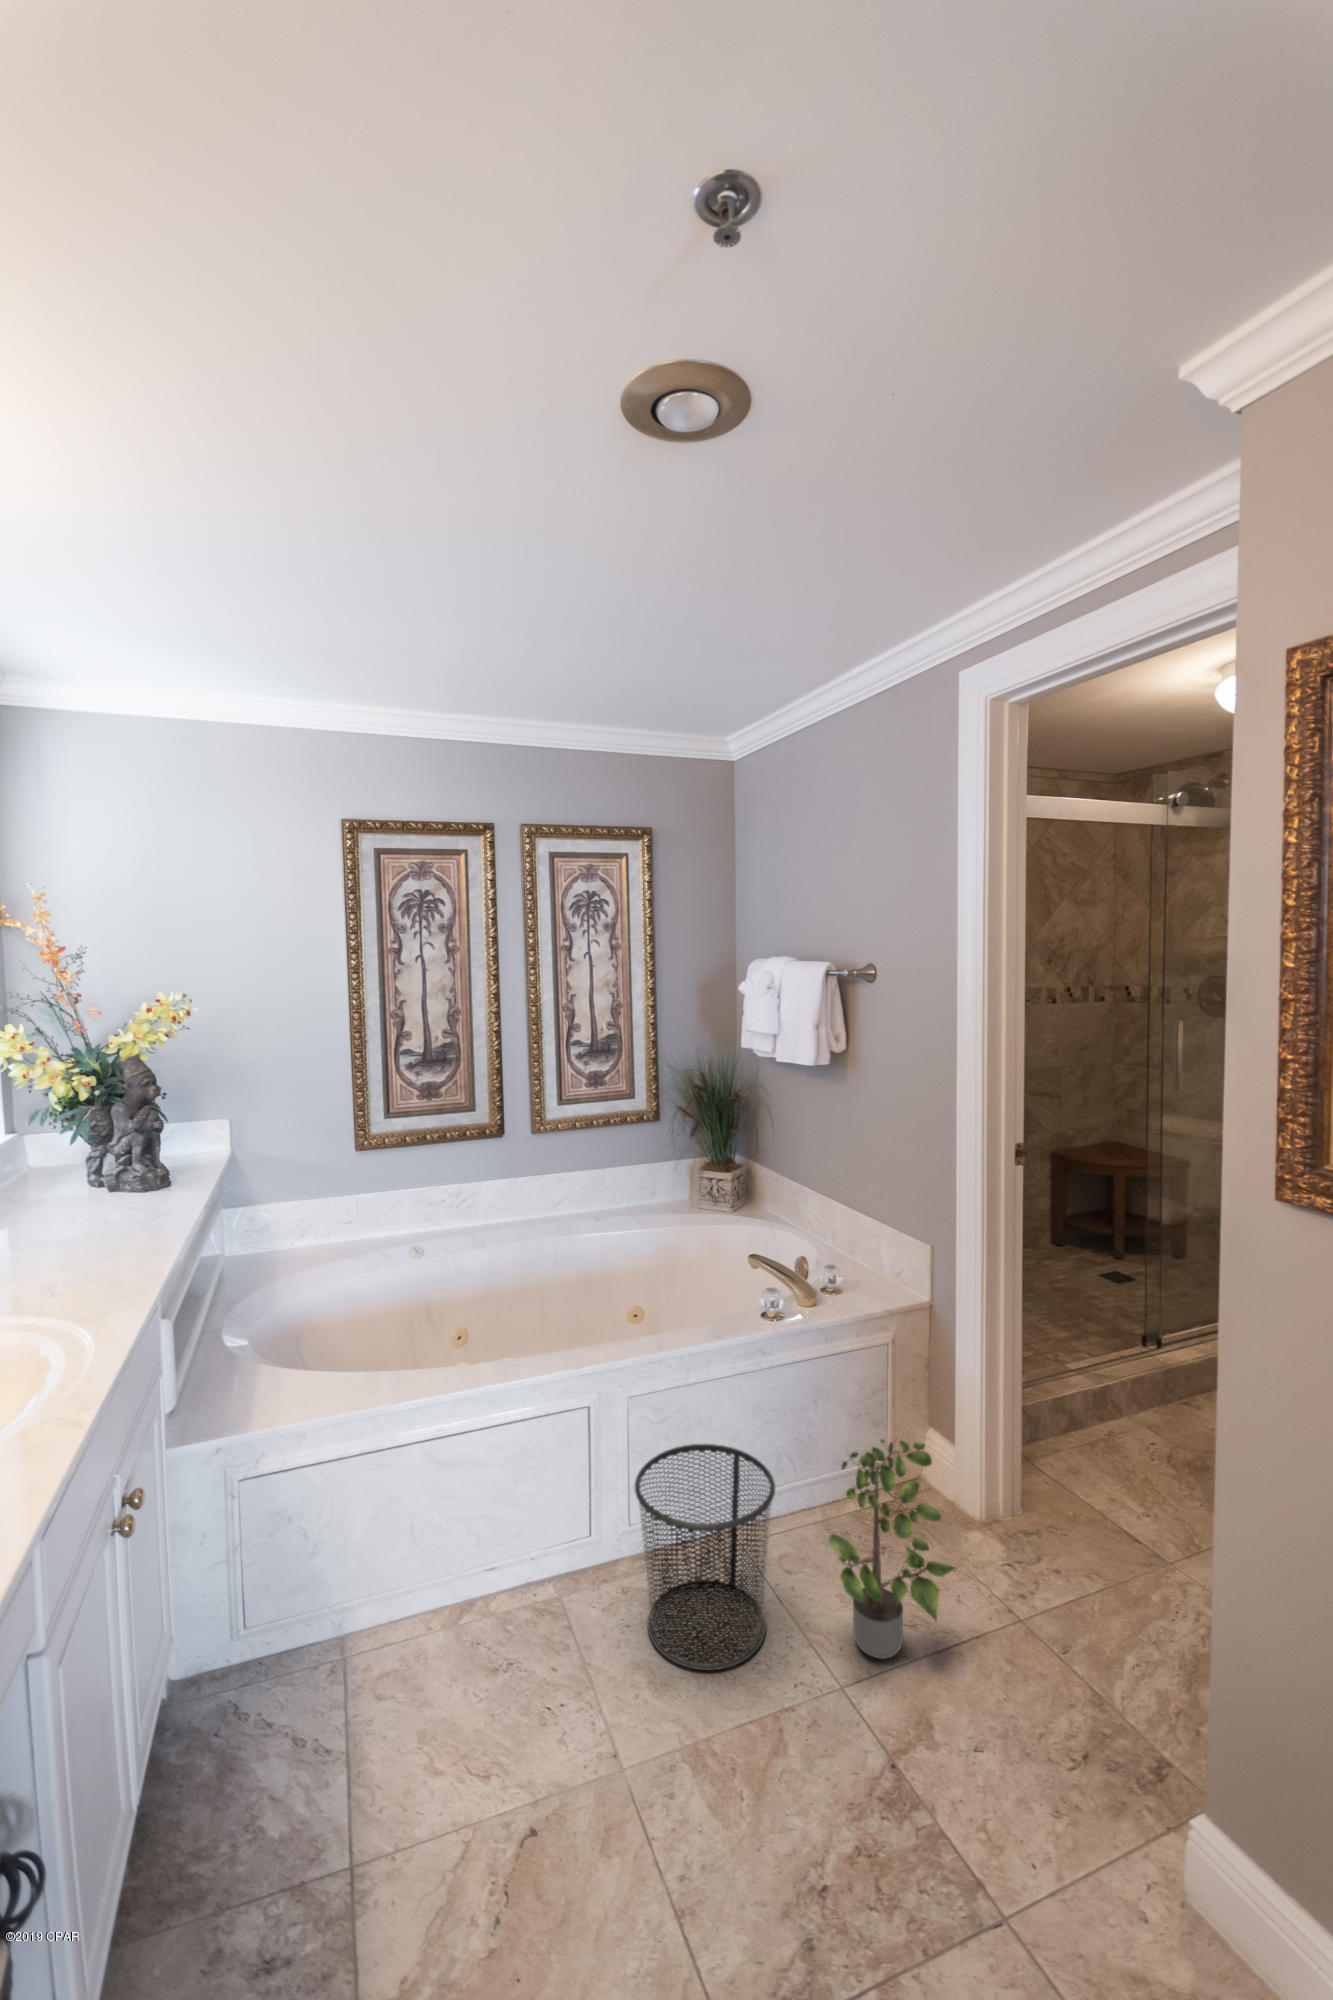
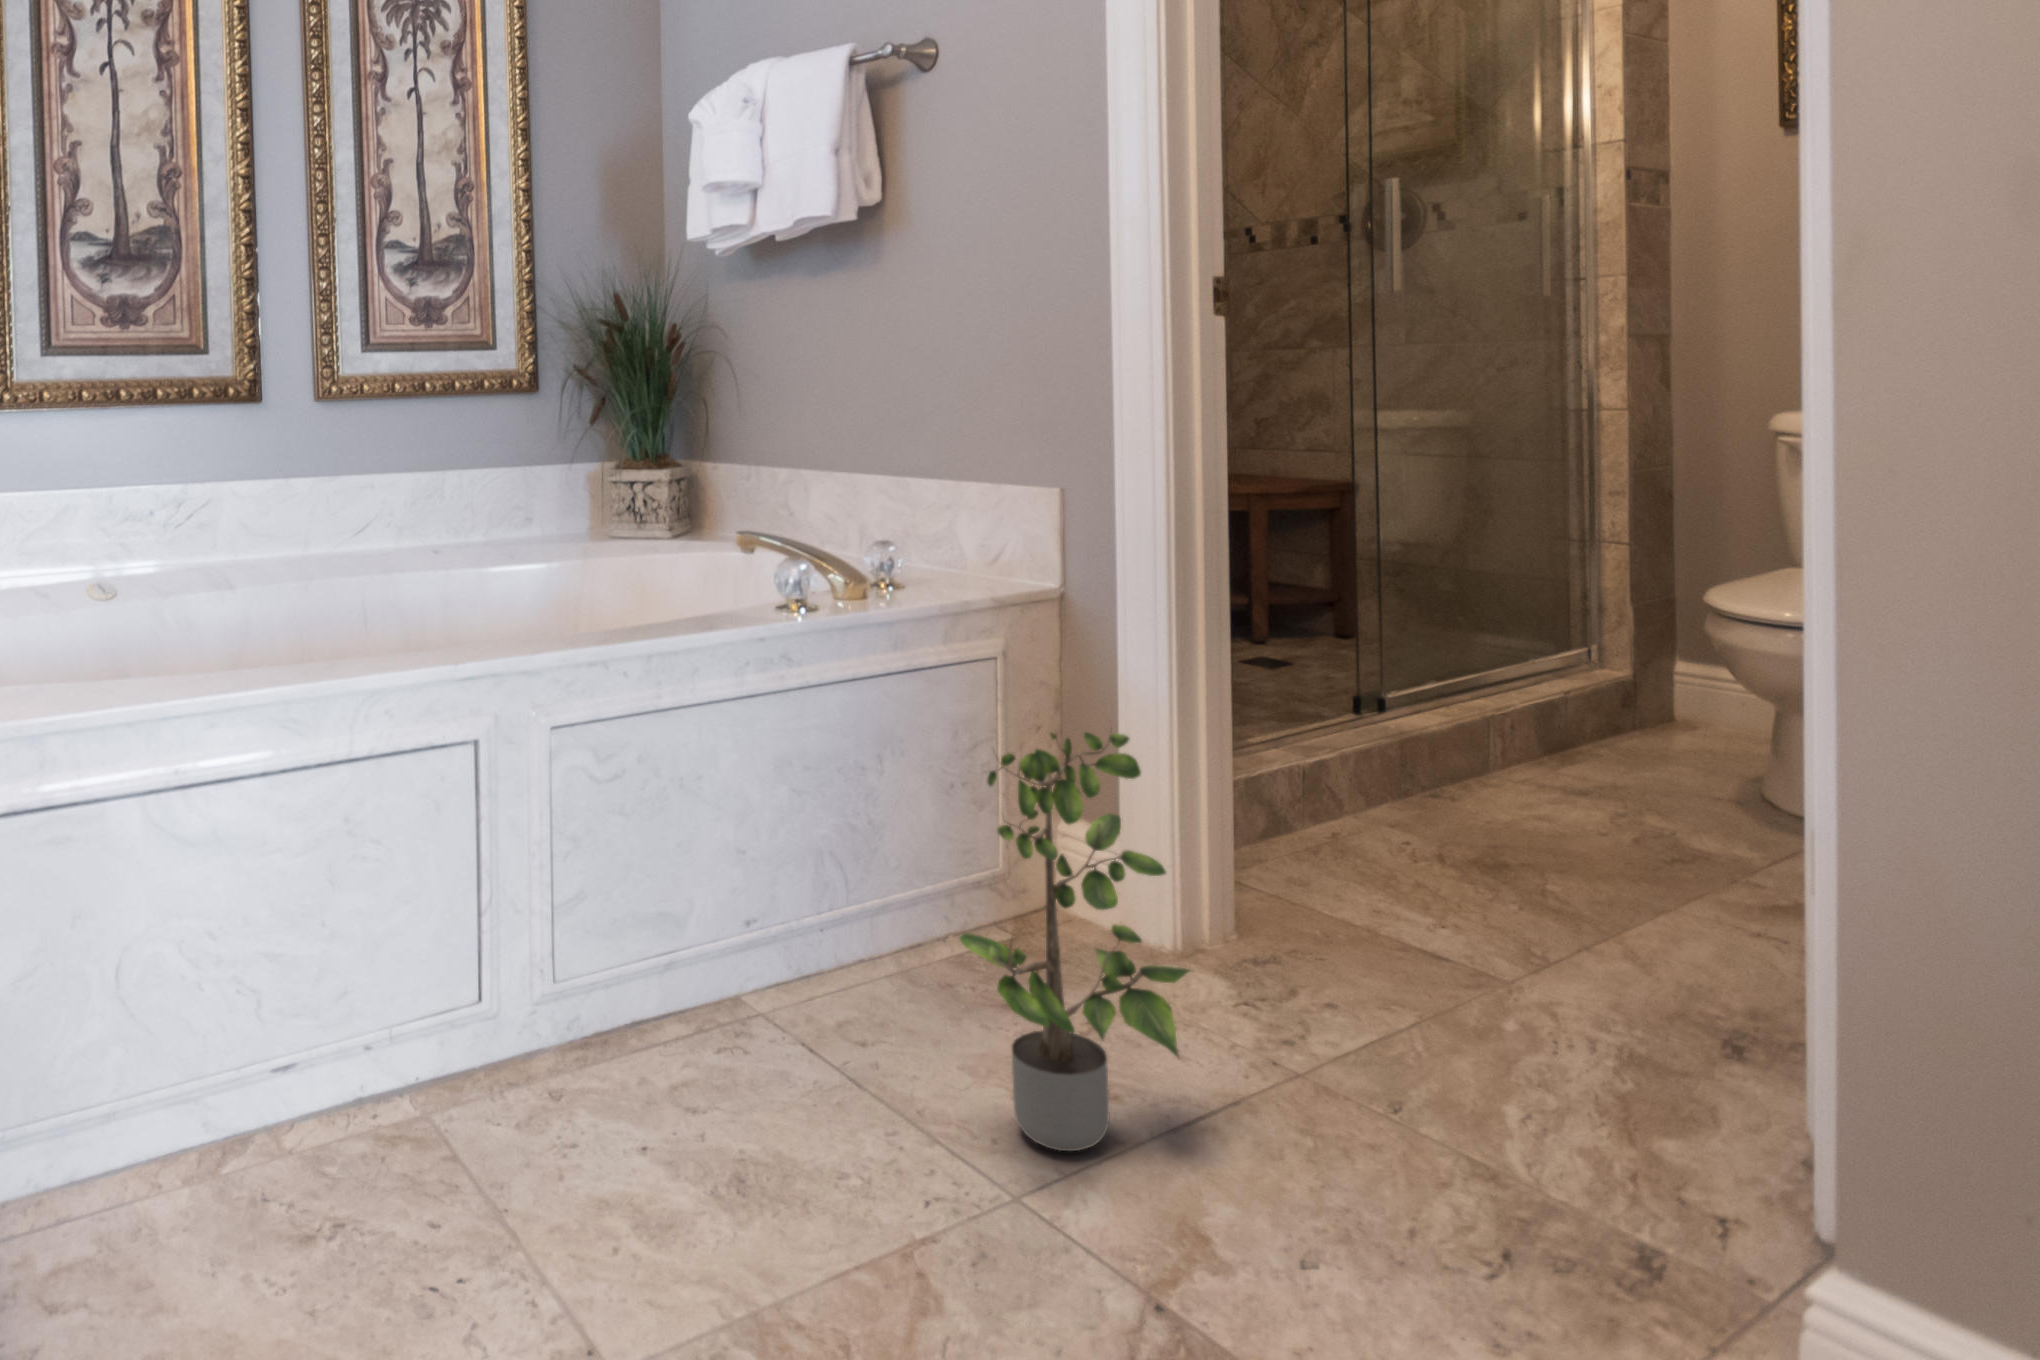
waste bin: present [635,1444,775,1670] -> none [588,809,860,1207]

